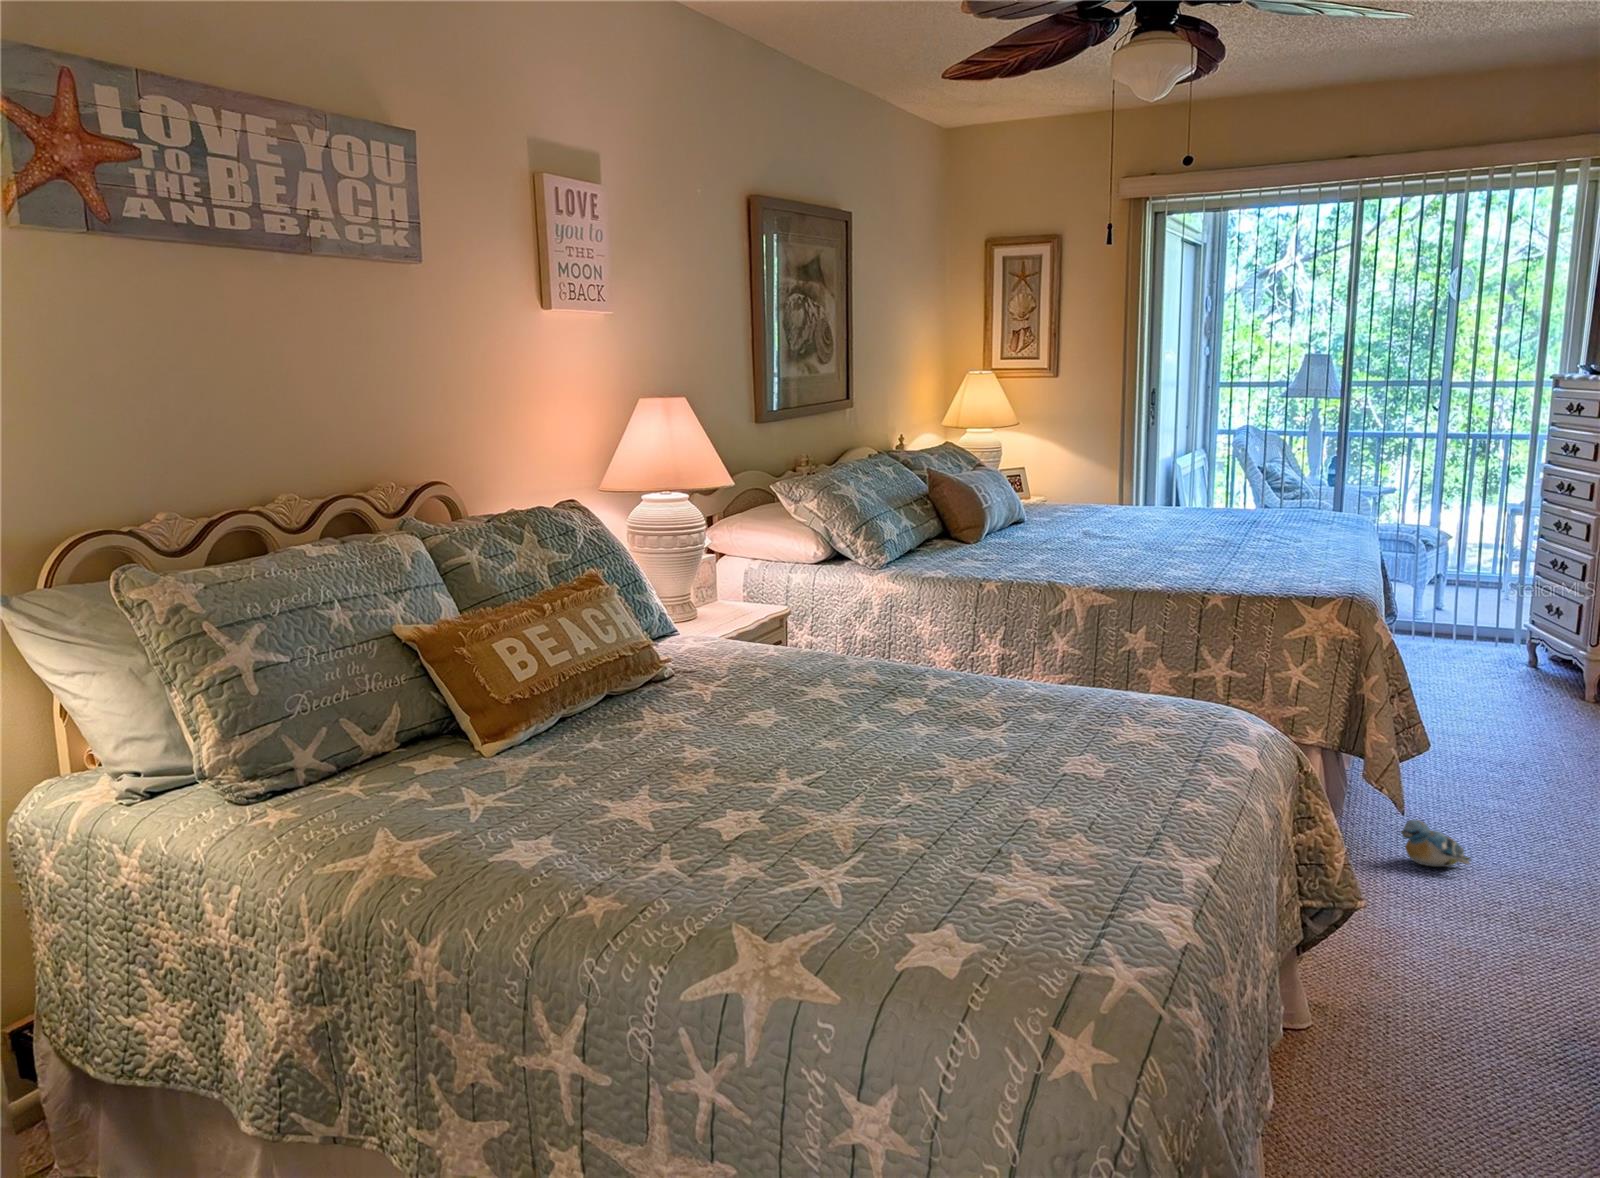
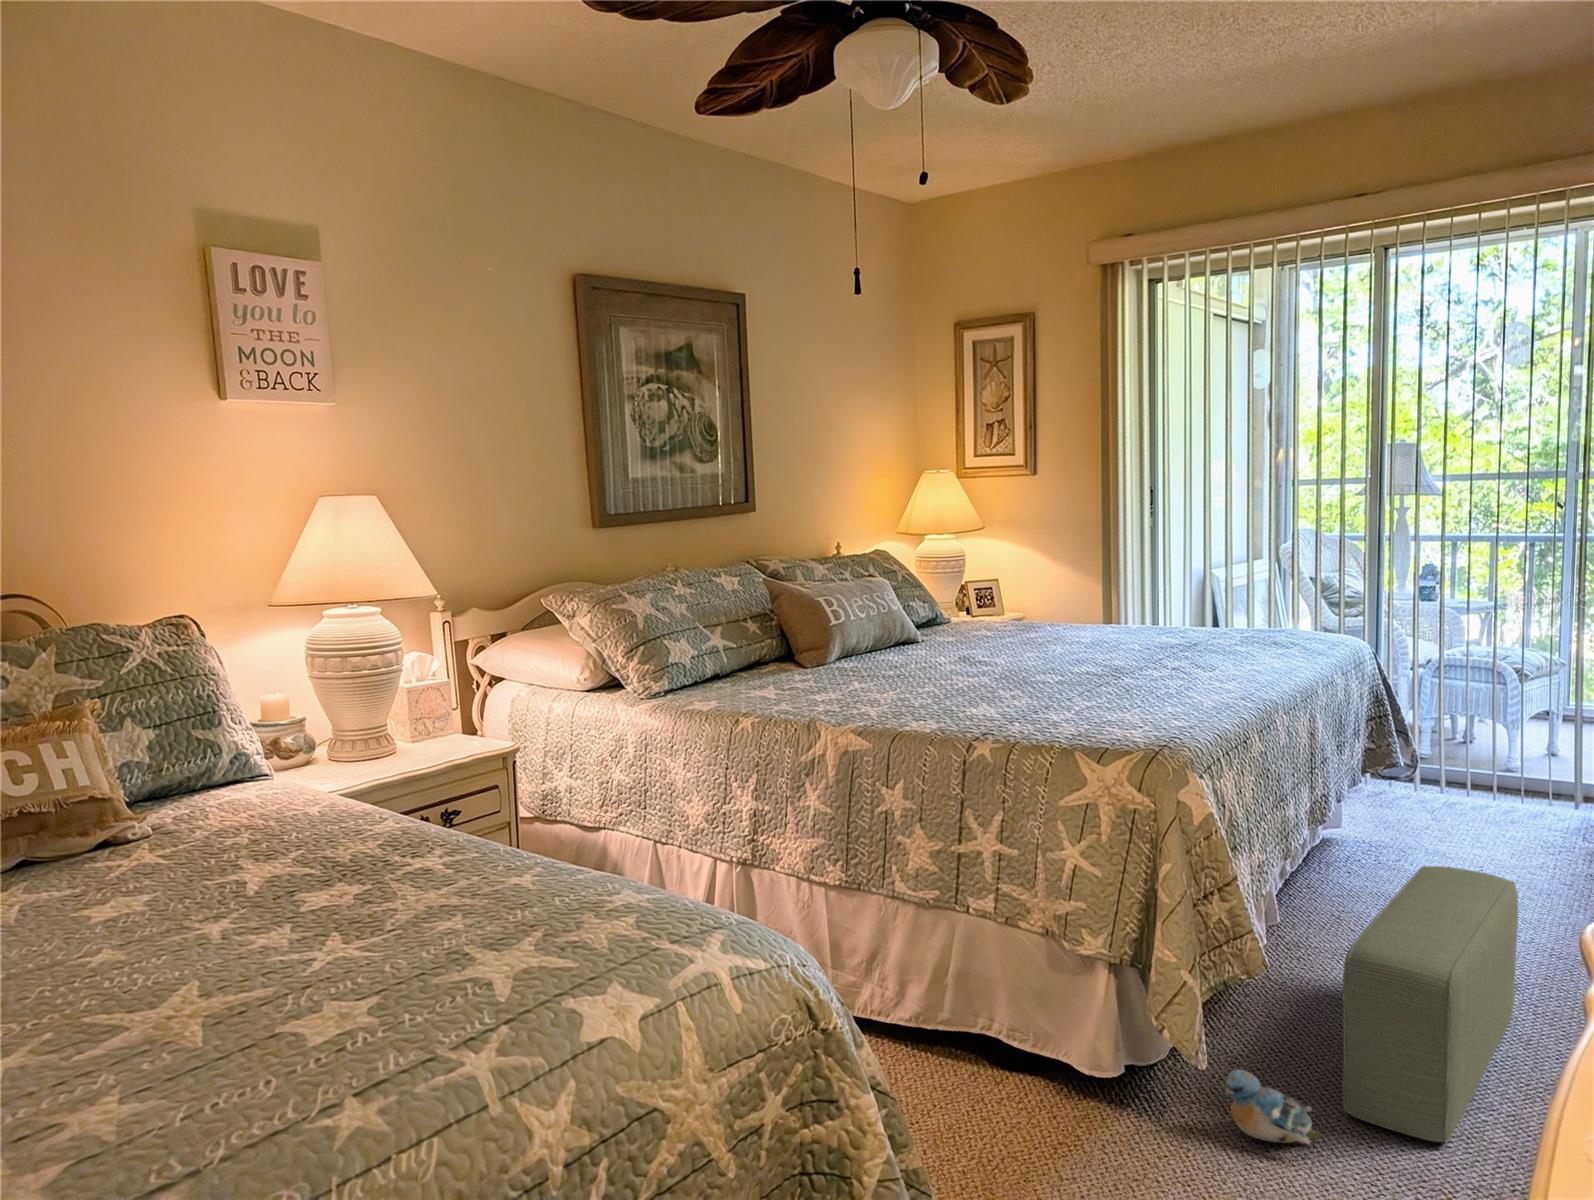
pouf: none [1468,678,1565,858] -> present [1343,866,1518,1142]

